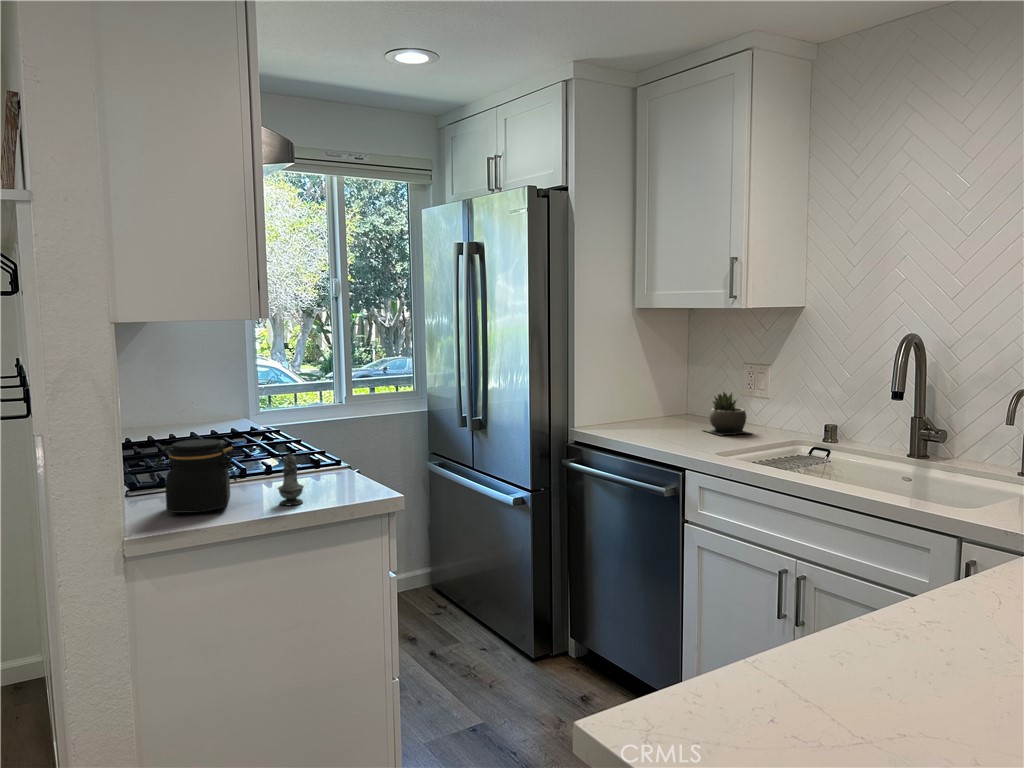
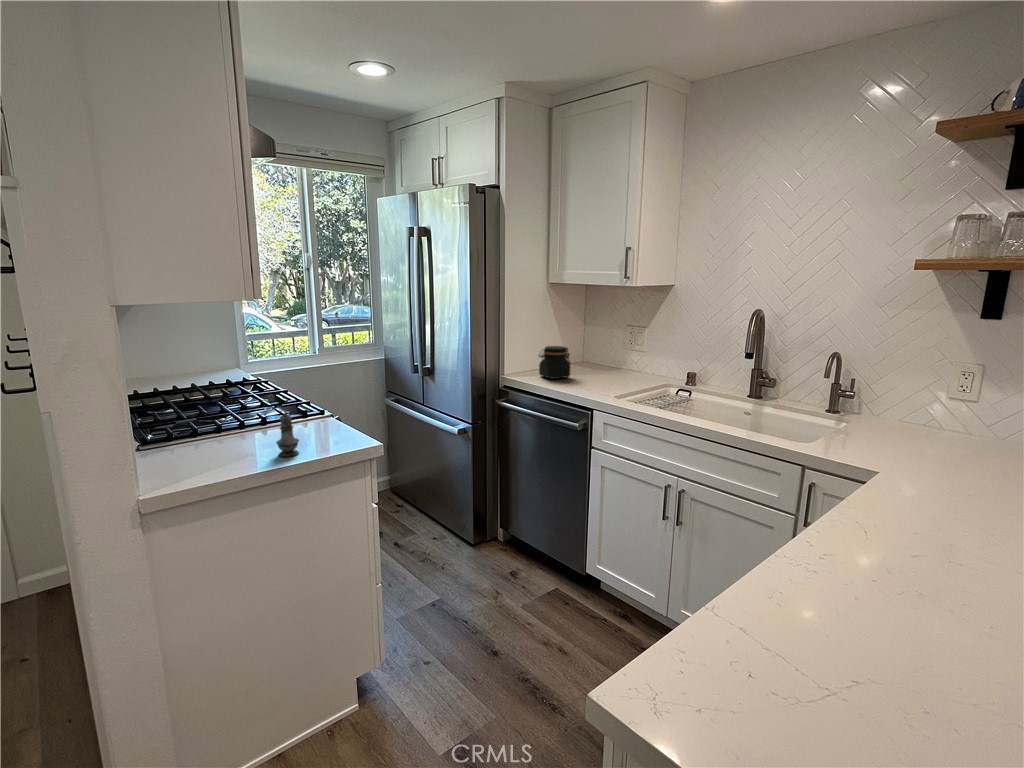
succulent plant: present [703,392,750,435] -> none [597,347,636,381]
jar: present [156,439,237,513] -> present [539,346,570,379]

